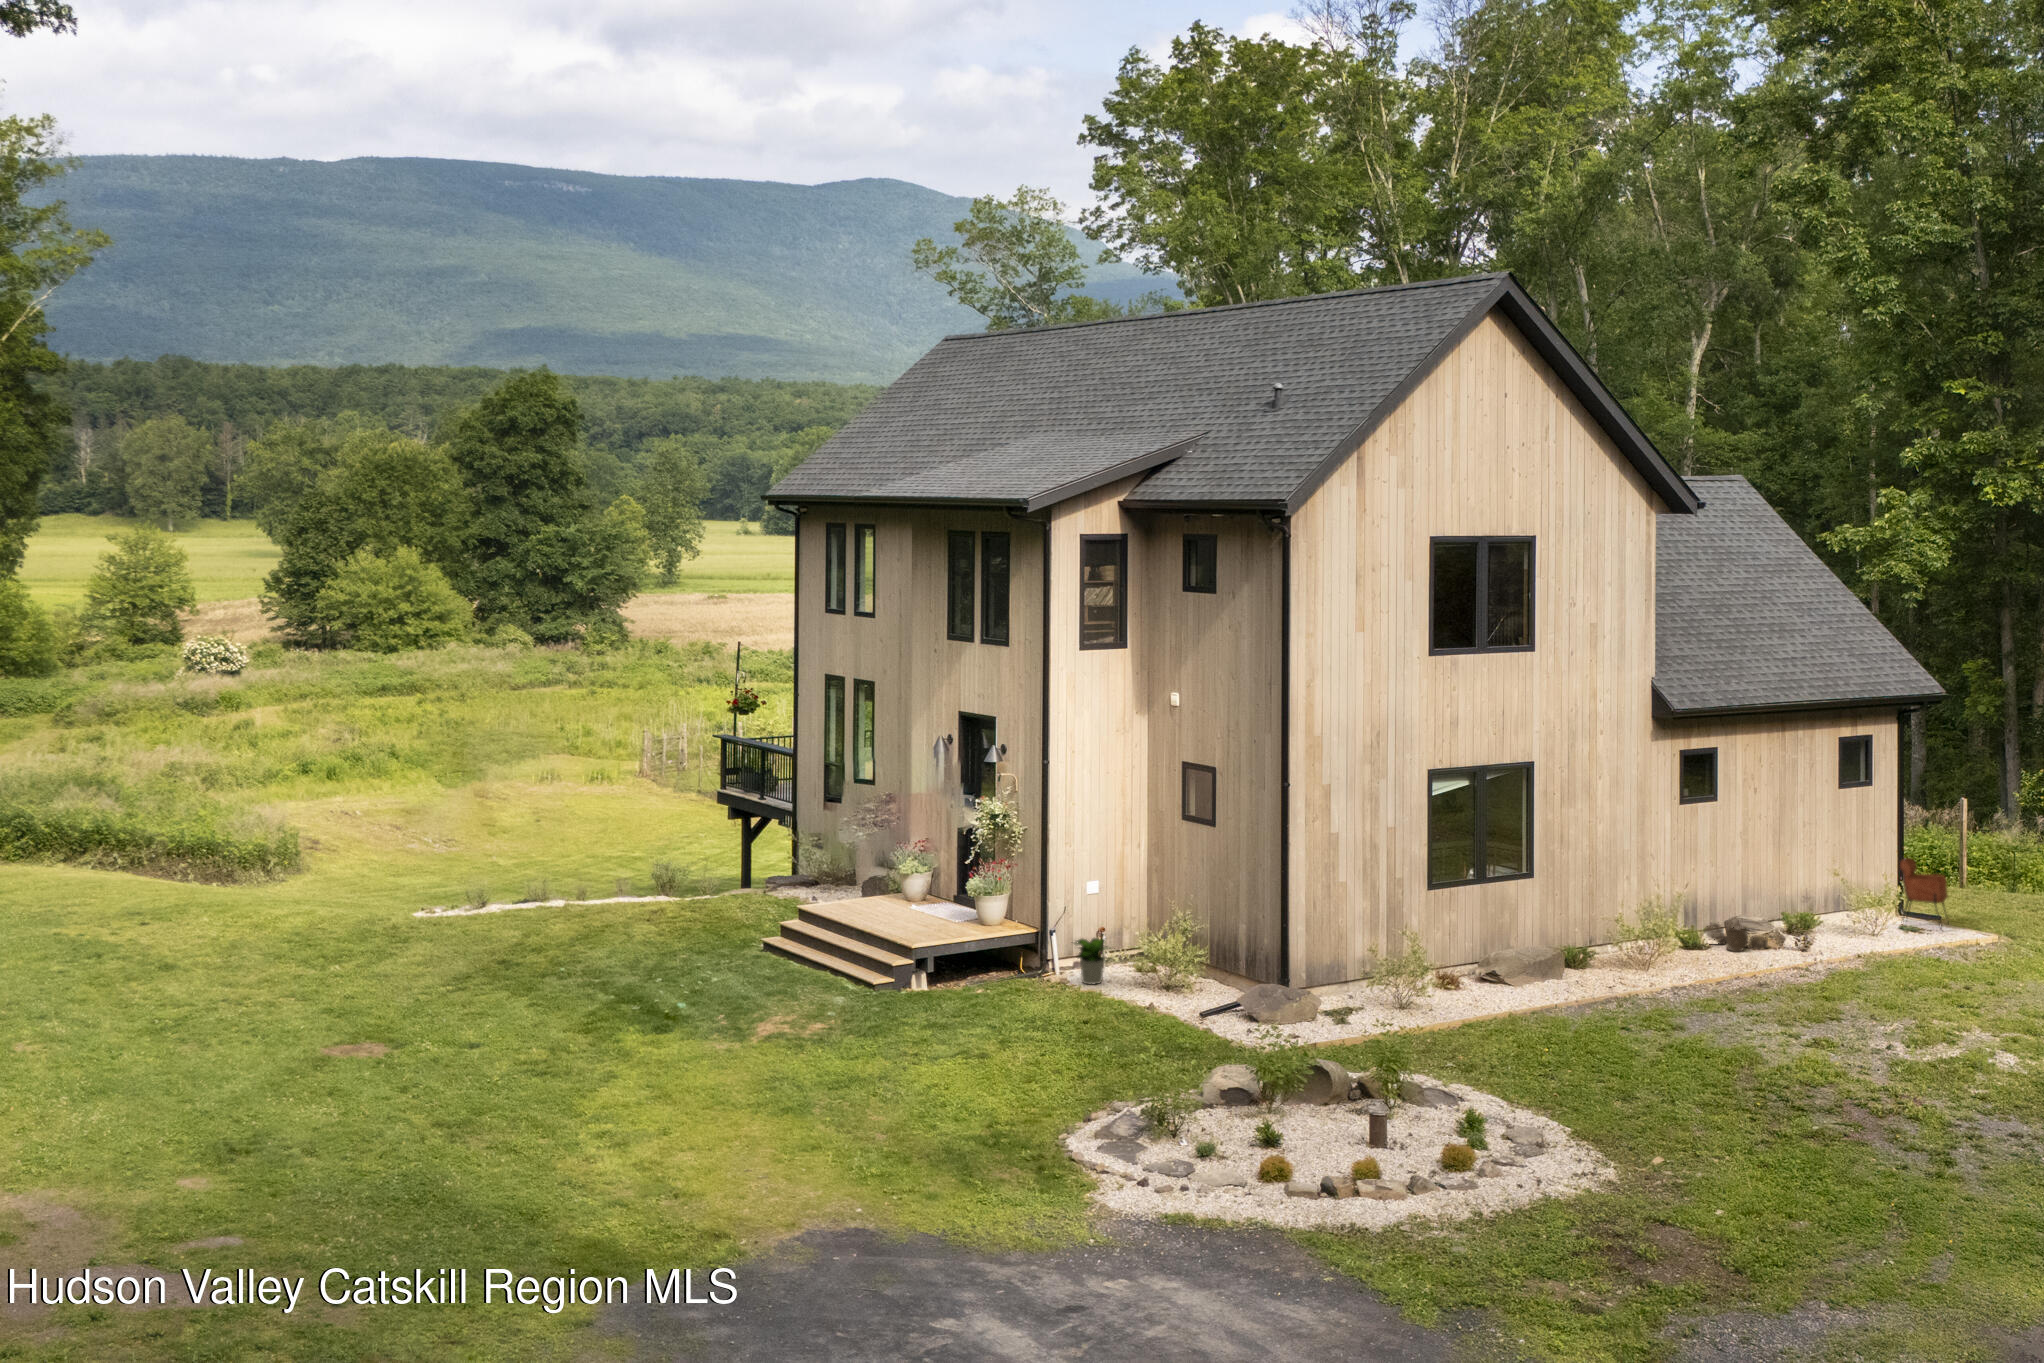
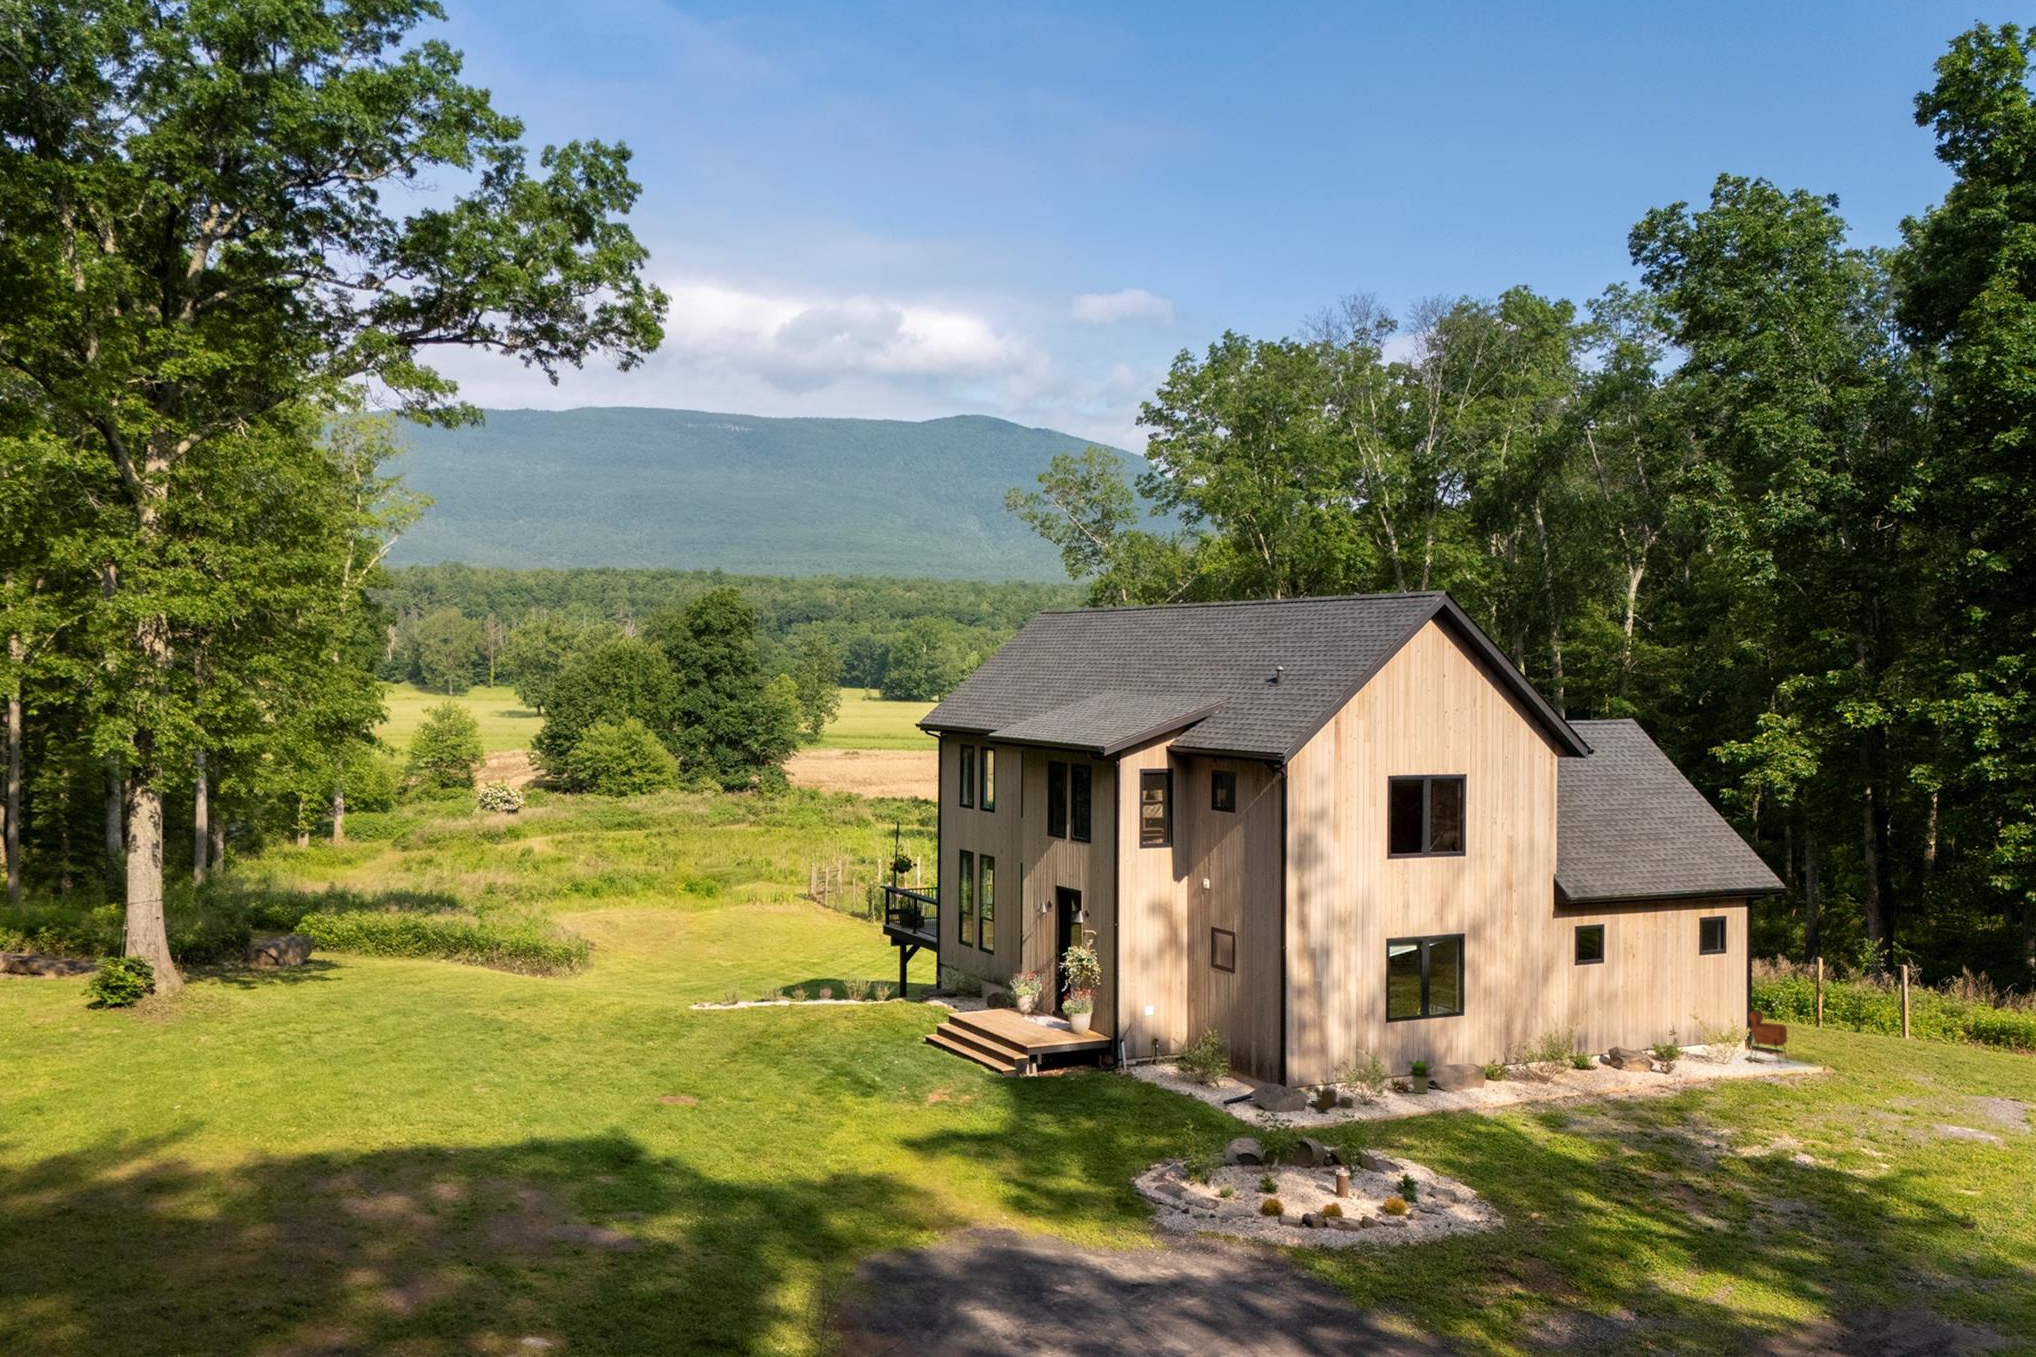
woven basket: present [1705,923,1768,952] -> present [1305,1084,1353,1110]
potted plant: present [1074,938,1110,985] -> present [1408,1061,1432,1093]

